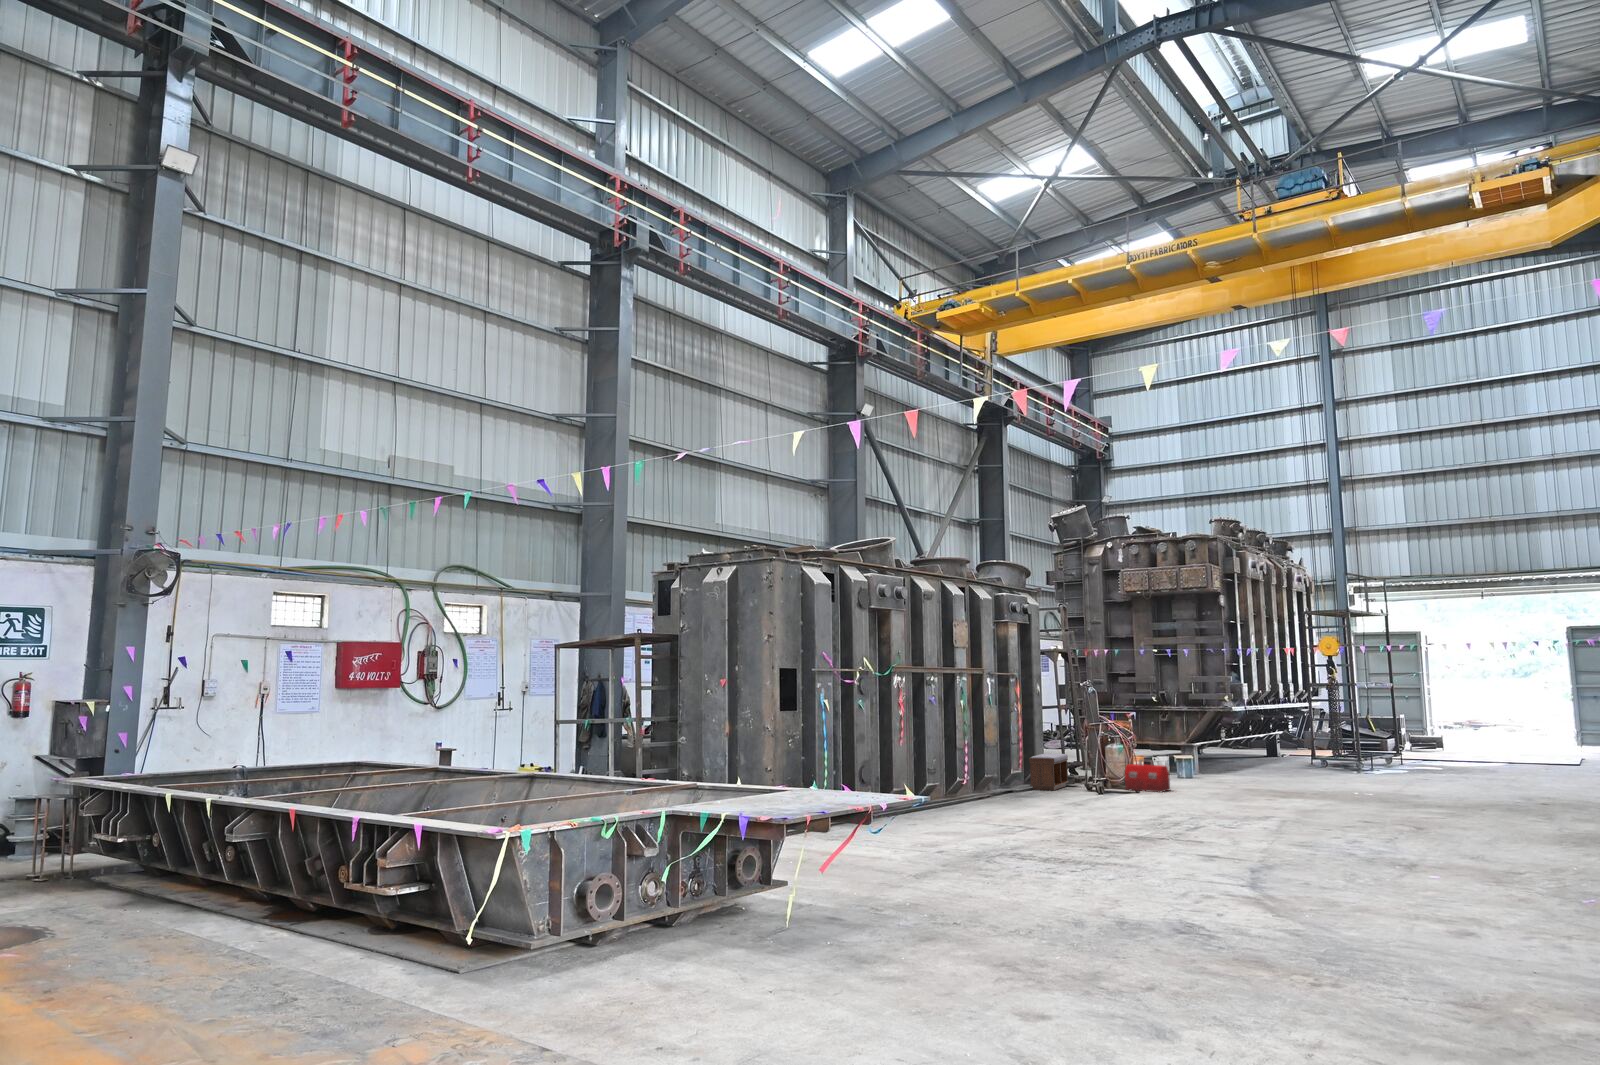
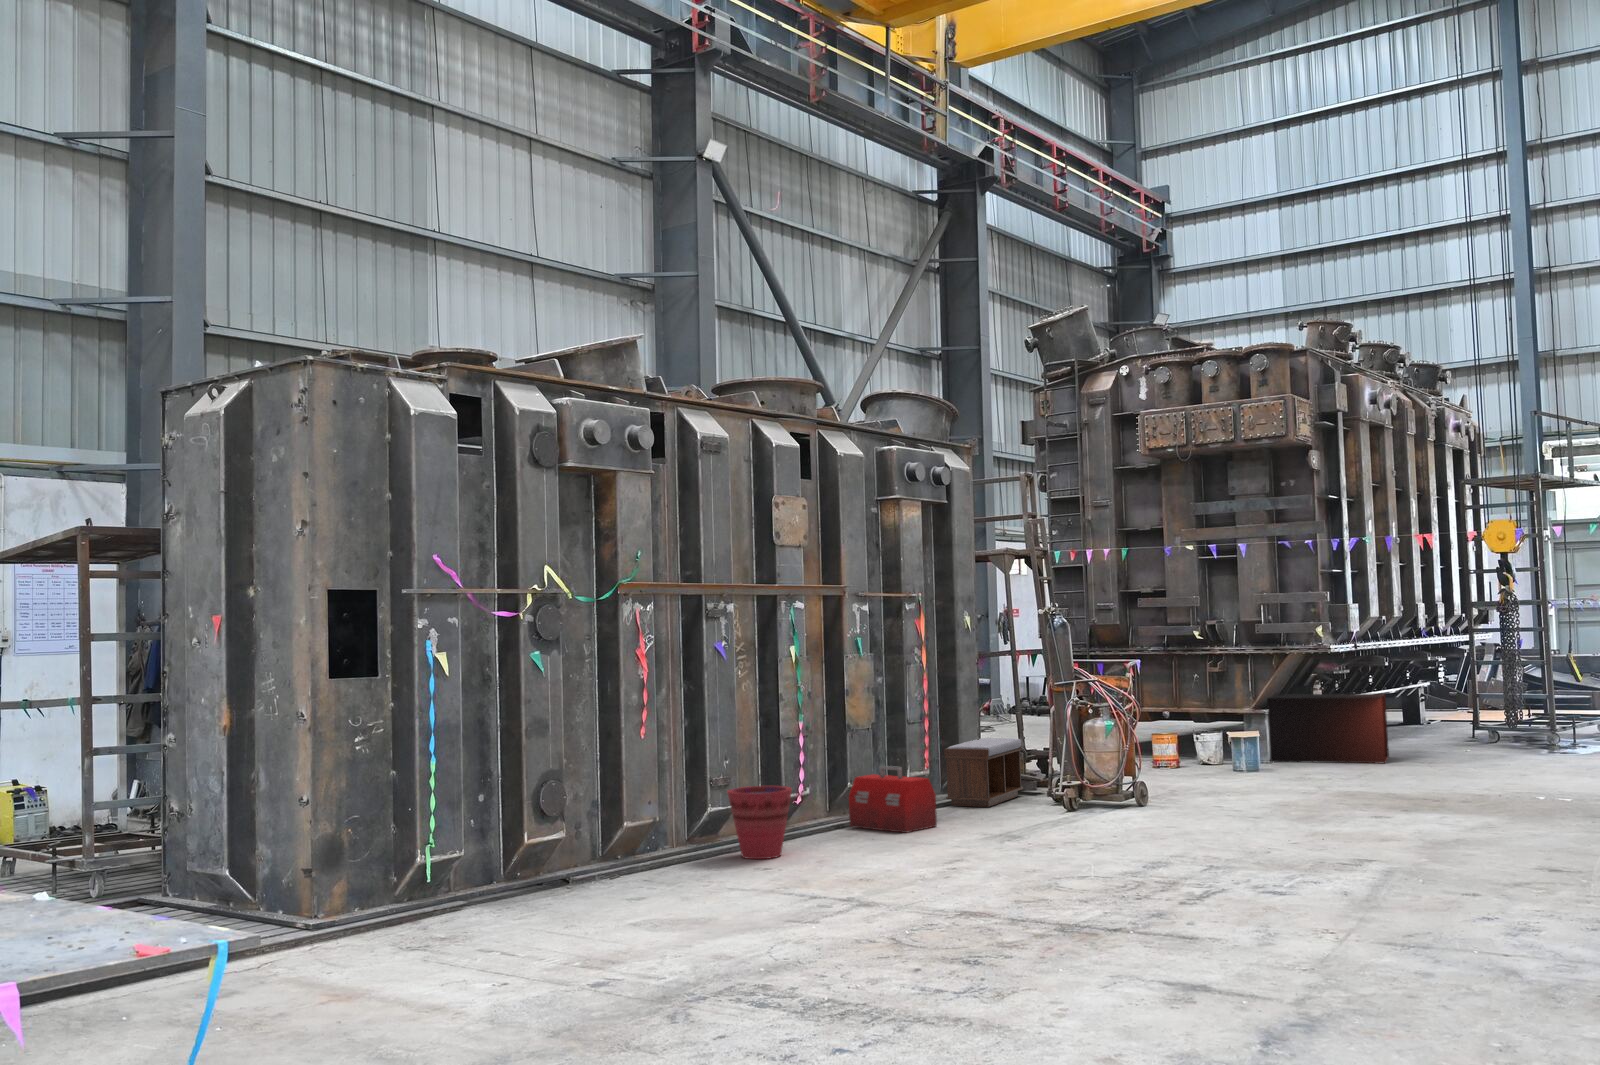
storage cabinet: none [1196,735,1267,776] -> present [1267,693,1389,763]
toolbox: present [1125,759,1170,792] -> present [849,766,937,833]
bucket: none [937,772,970,809] -> present [727,786,792,859]

